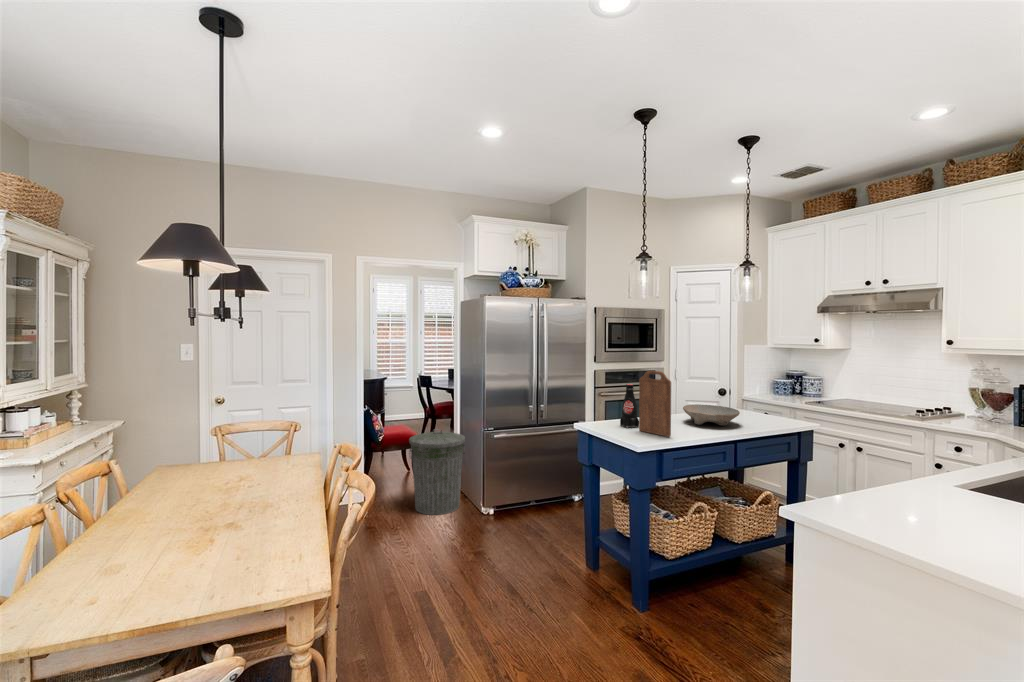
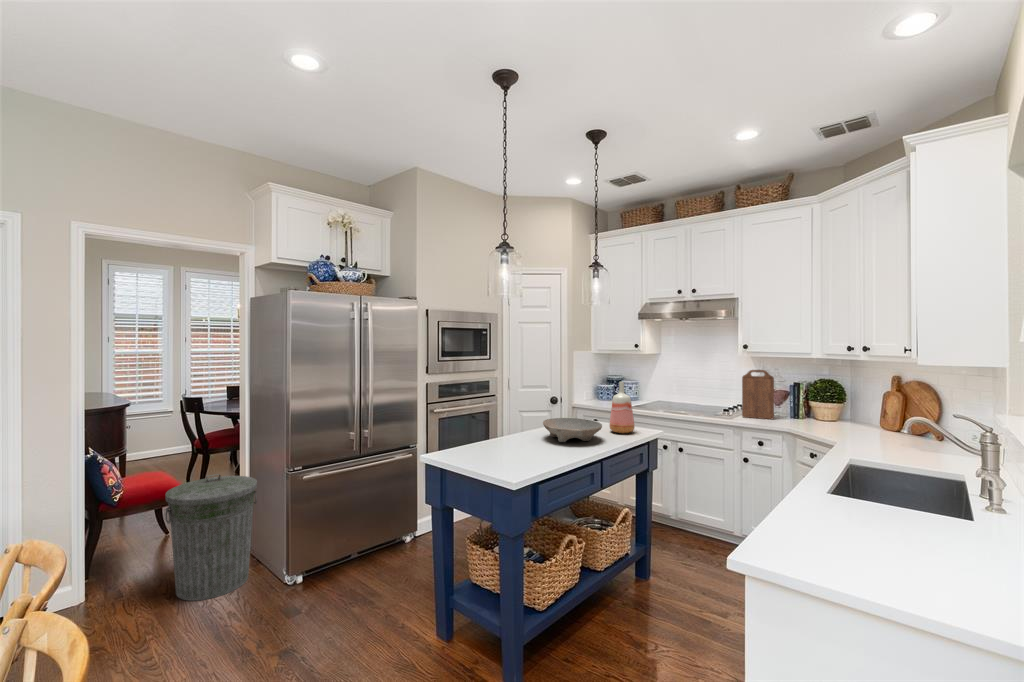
cutting board: present [639,371,671,437] -> present [742,370,774,419]
vase: none [754,374,780,423] -> present [609,382,635,433]
bottle: present [620,384,639,428] -> none [478,401,501,455]

